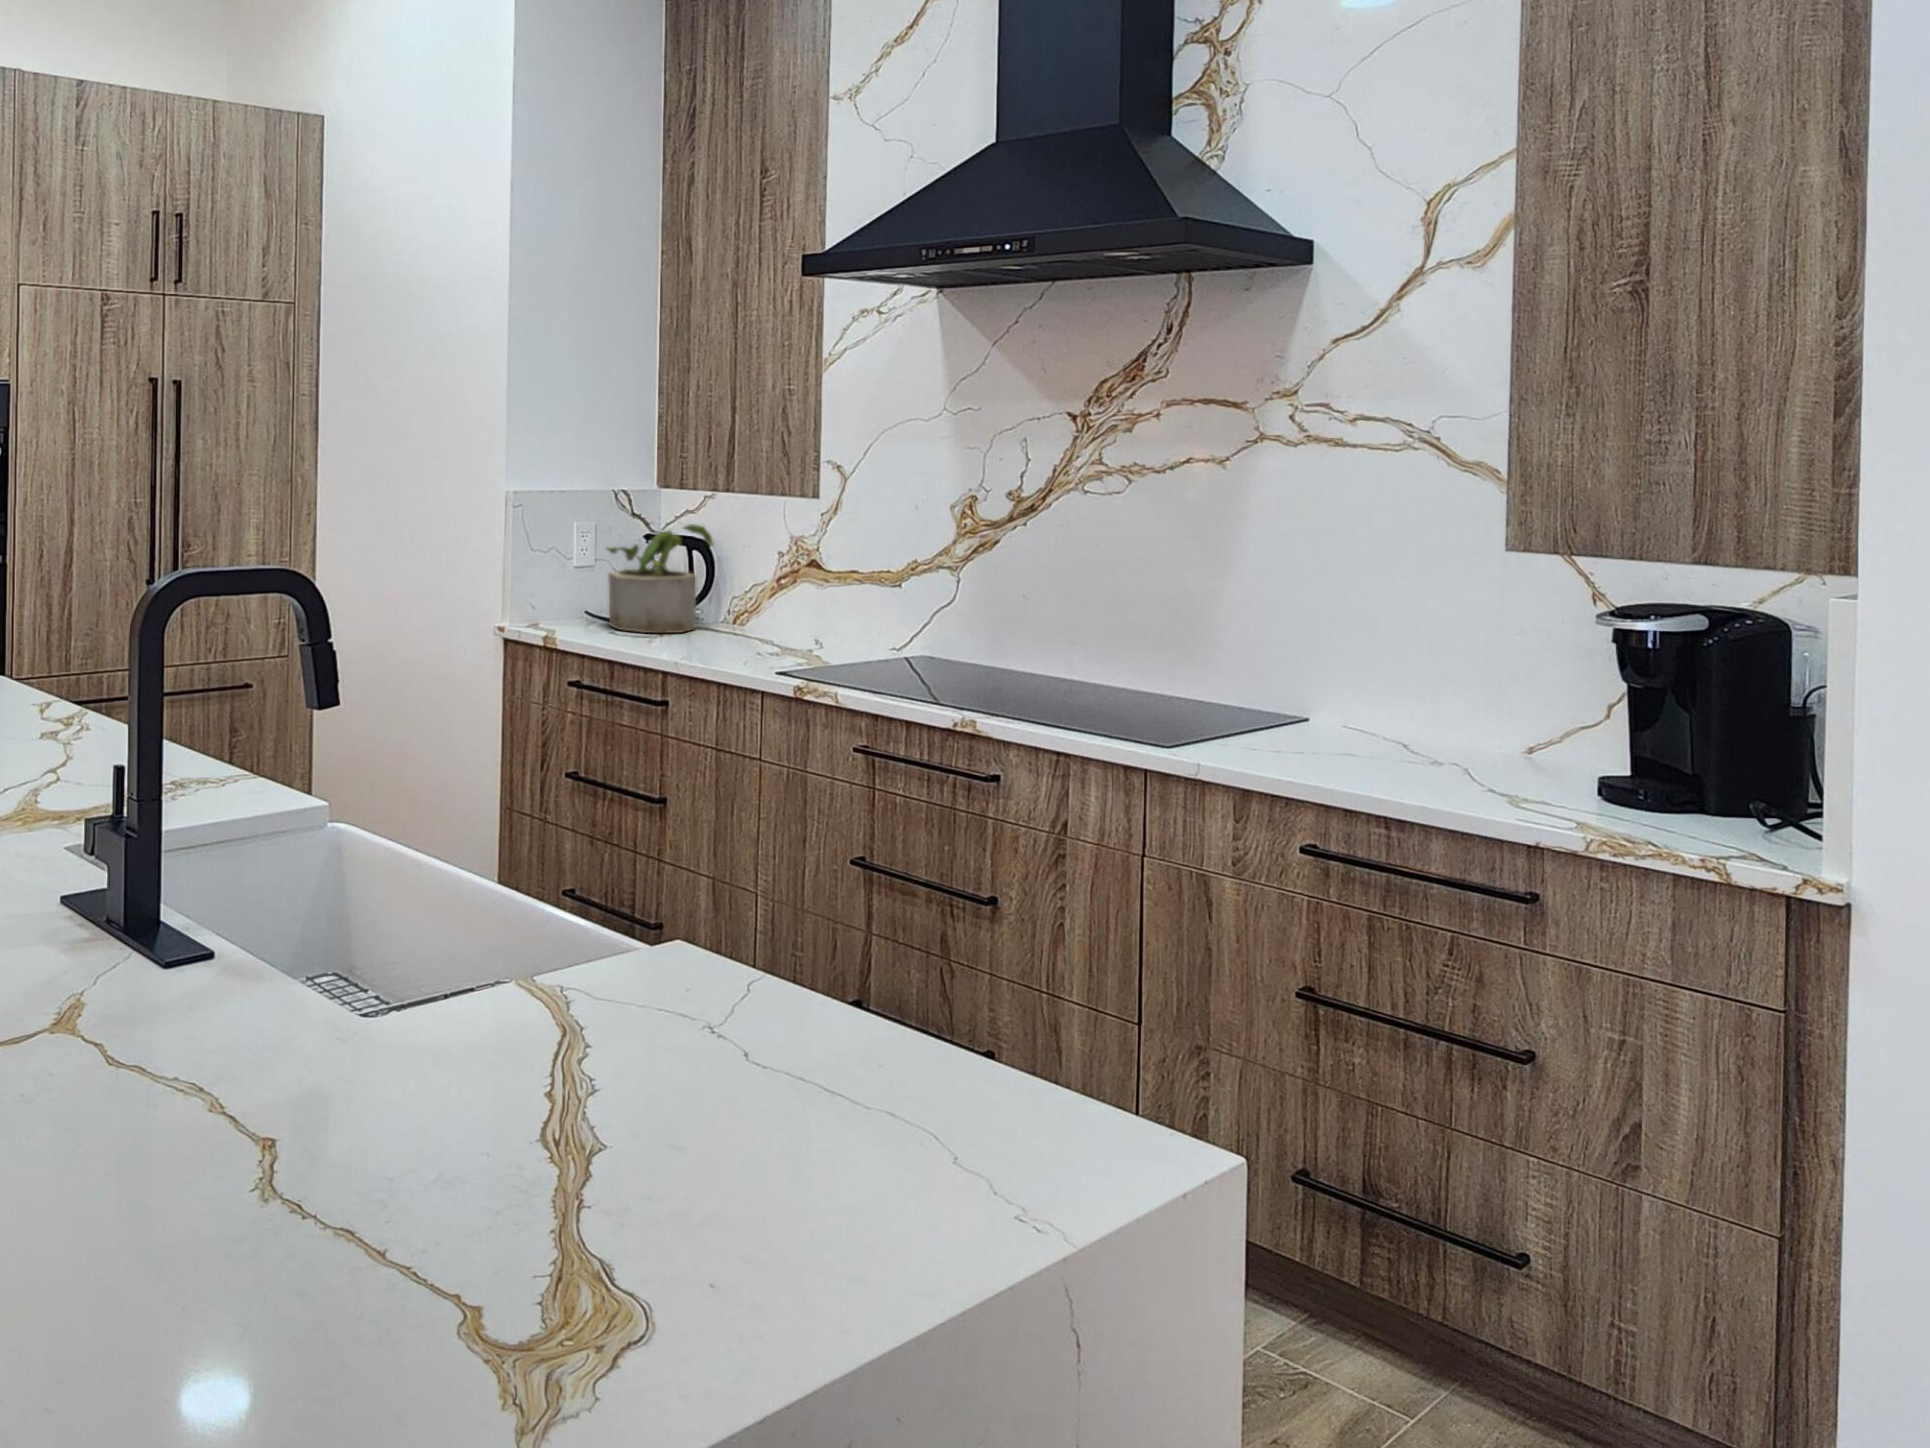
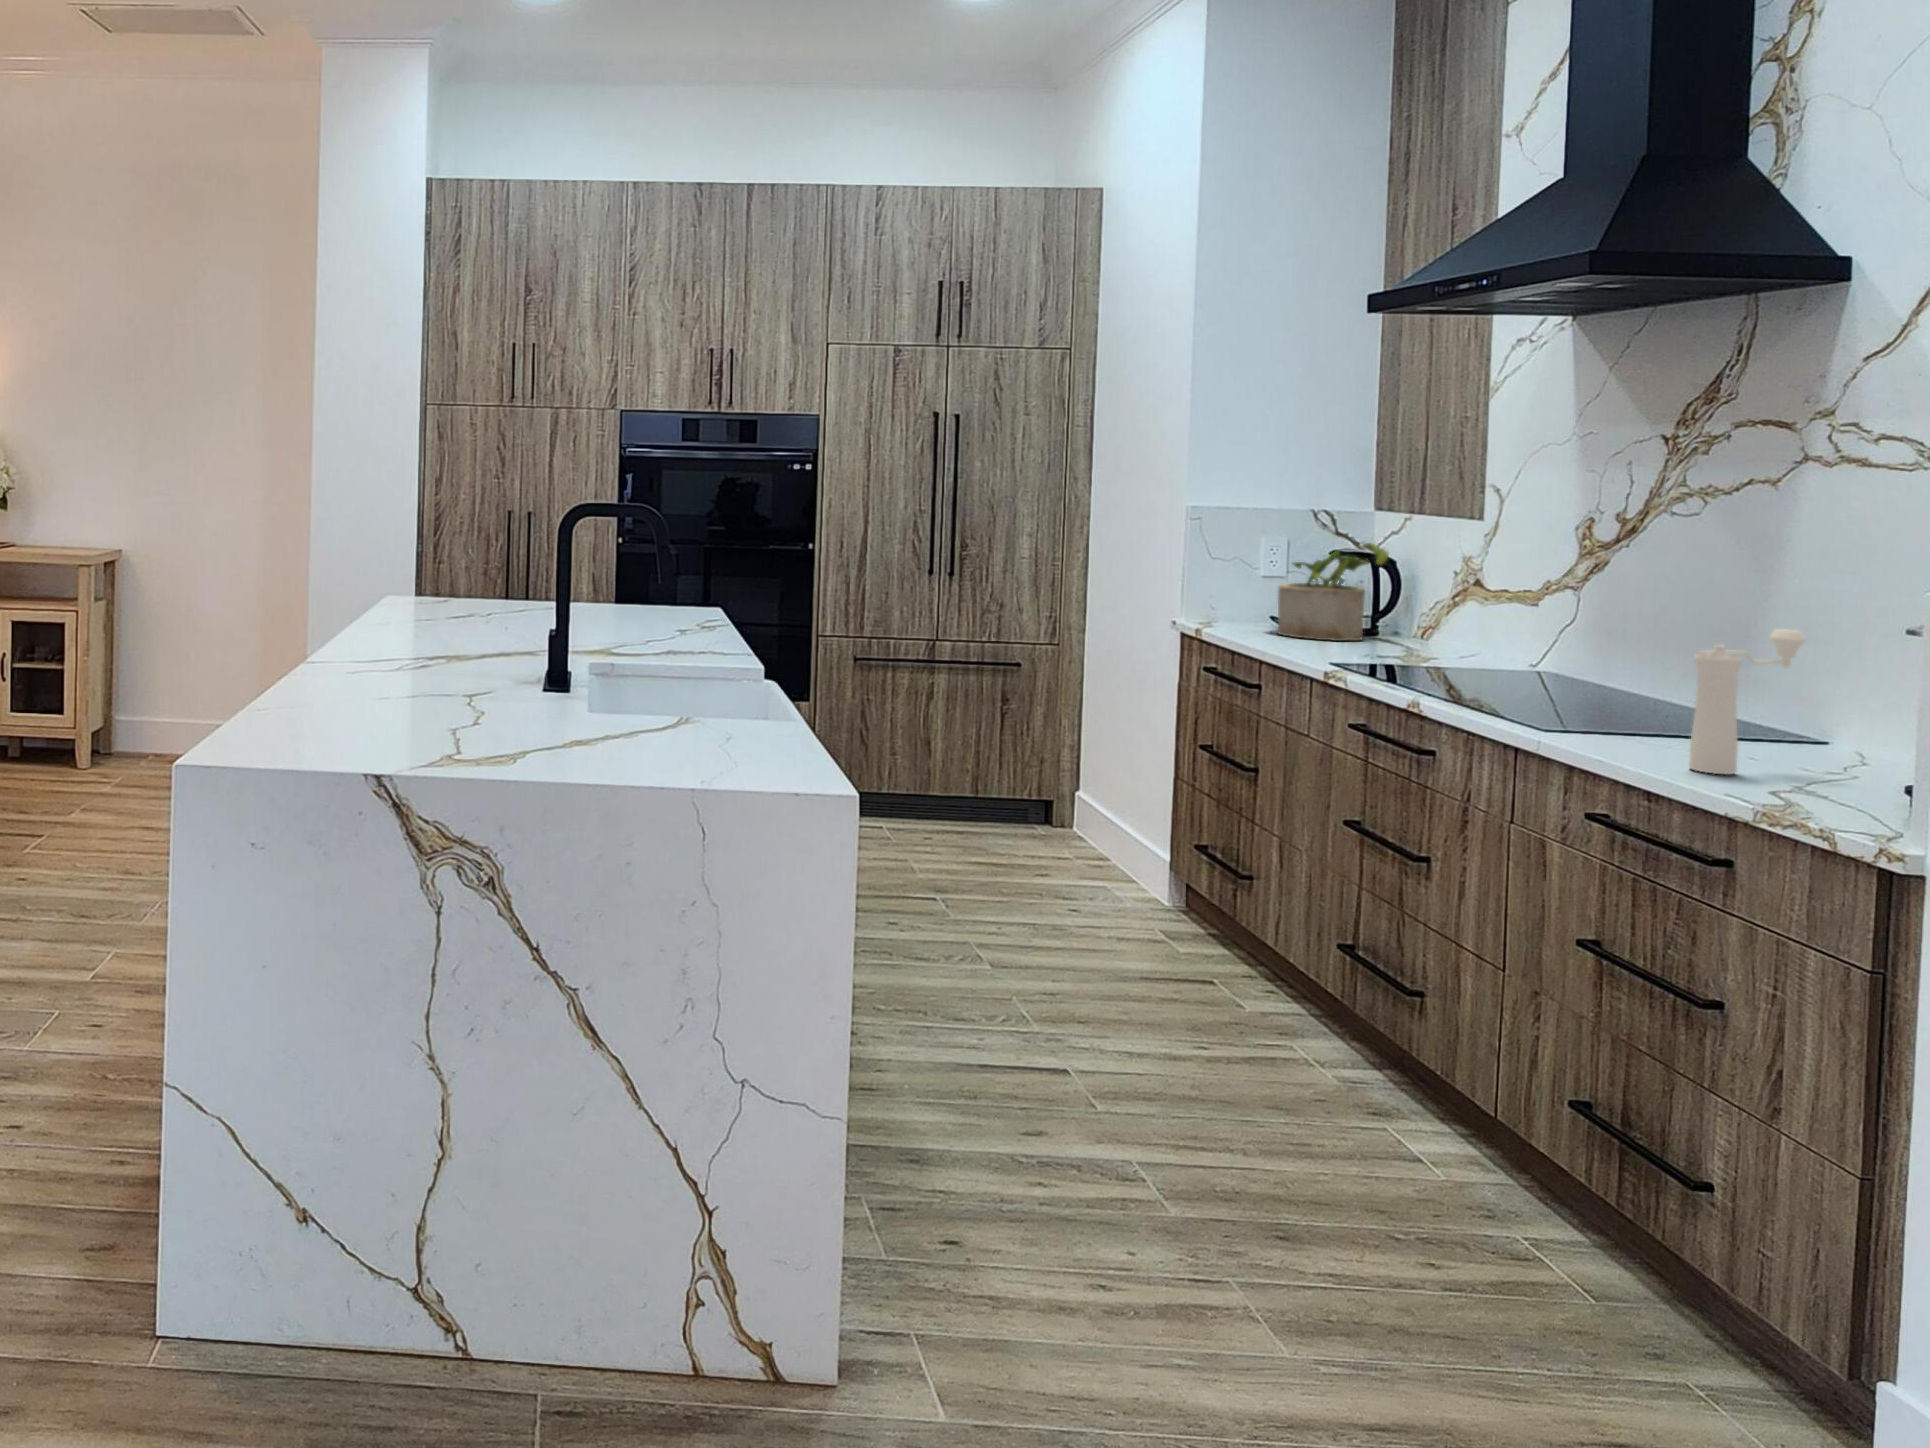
pepper mill: none [1406,628,1471,799] -> present [1689,629,1806,774]

